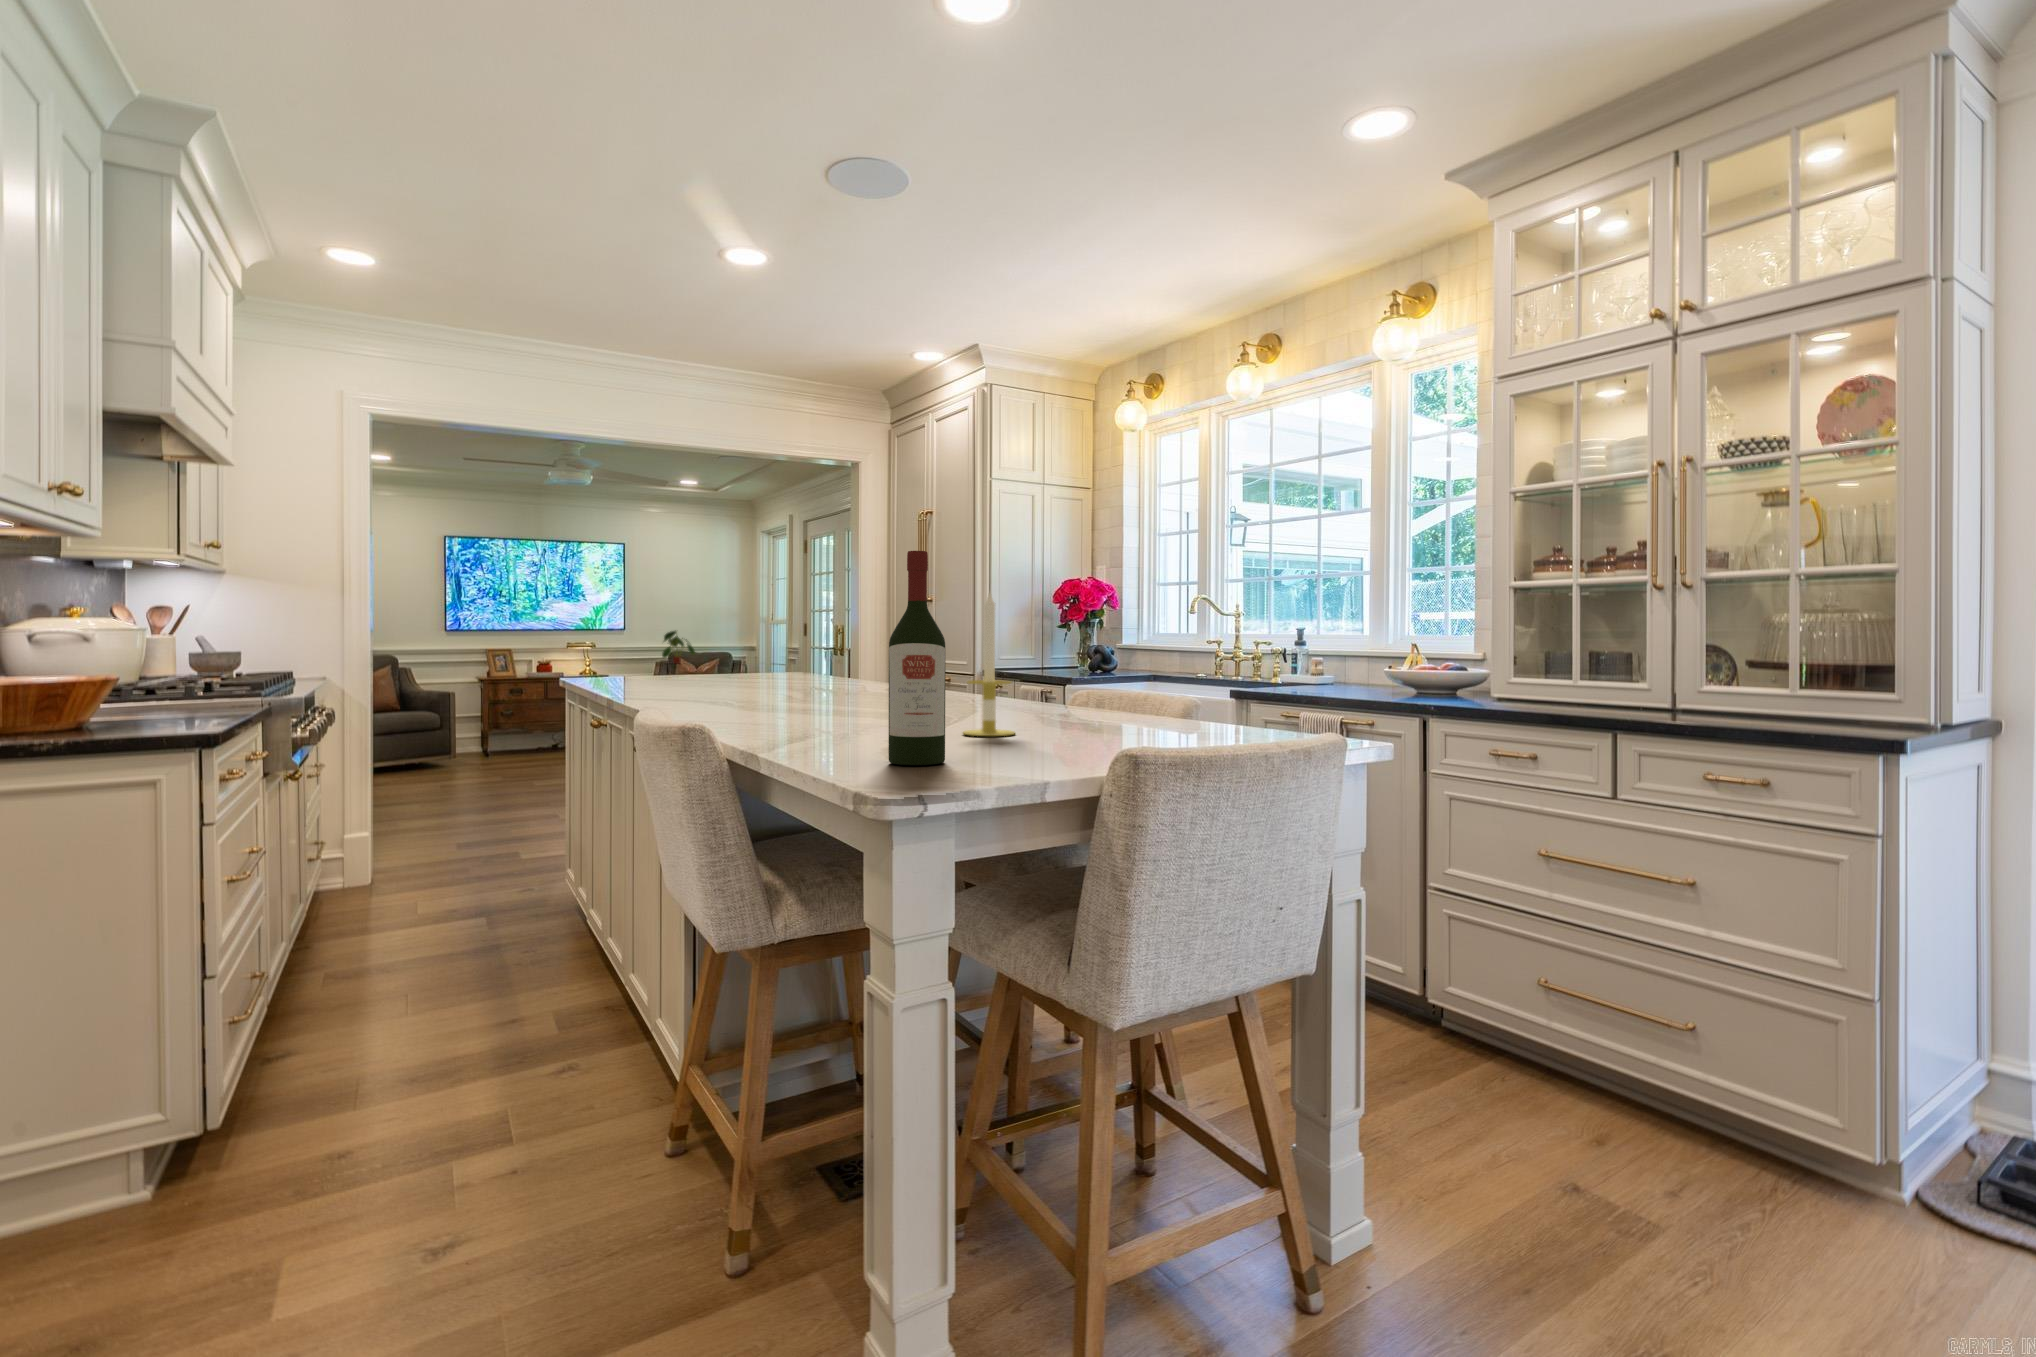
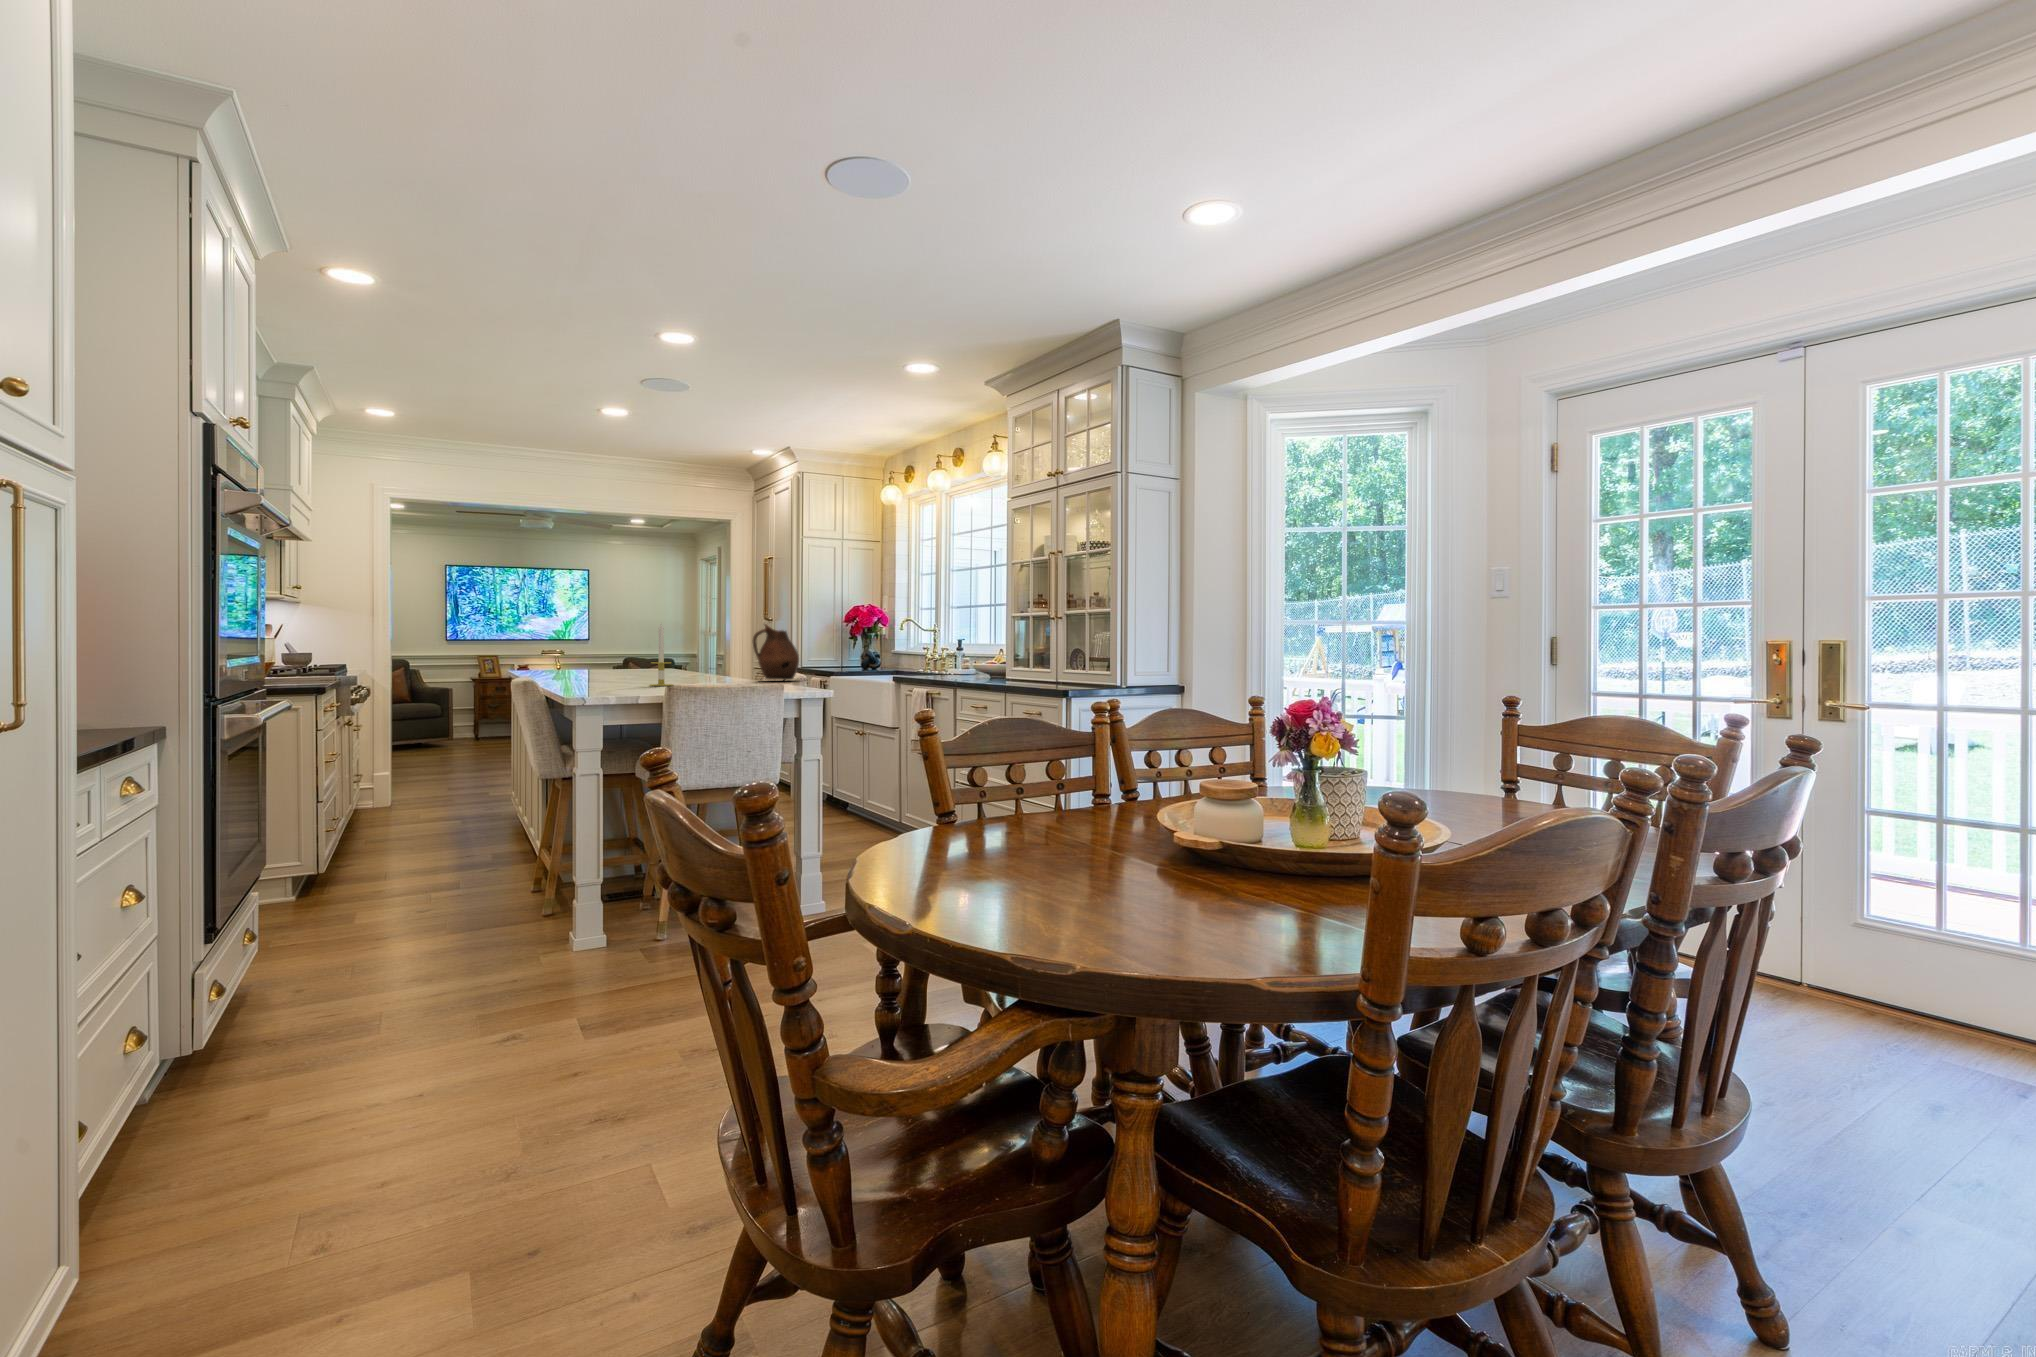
wine bottle: present [889,551,946,765] -> none [584,611,607,689]
ceramic pitcher: none [1081,599,1172,712] -> present [753,624,799,680]
plant: present [662,631,695,664] -> none [615,640,645,666]

